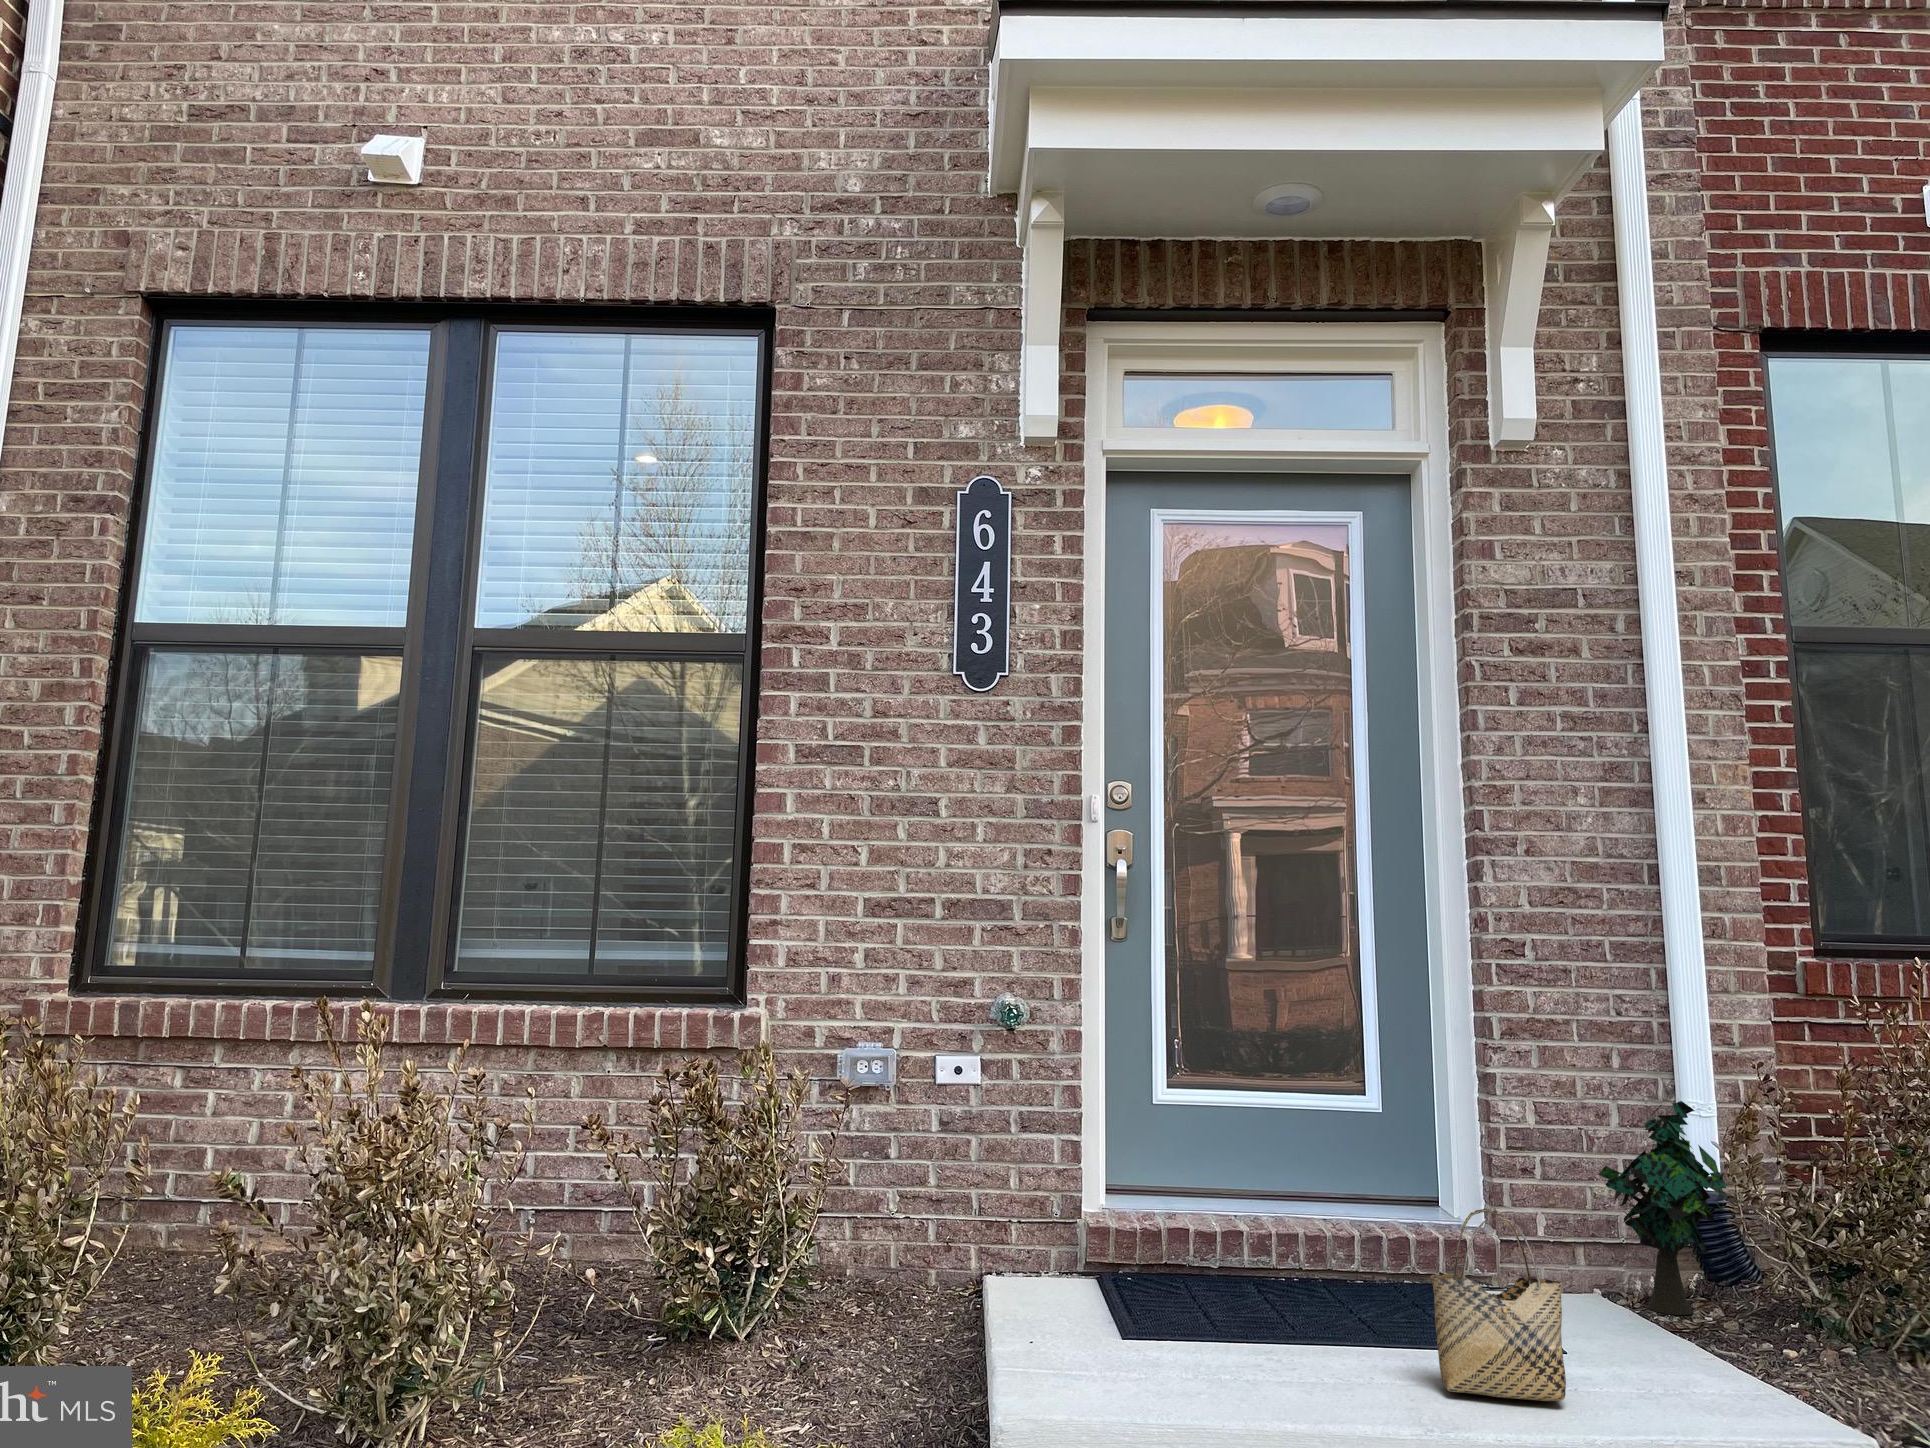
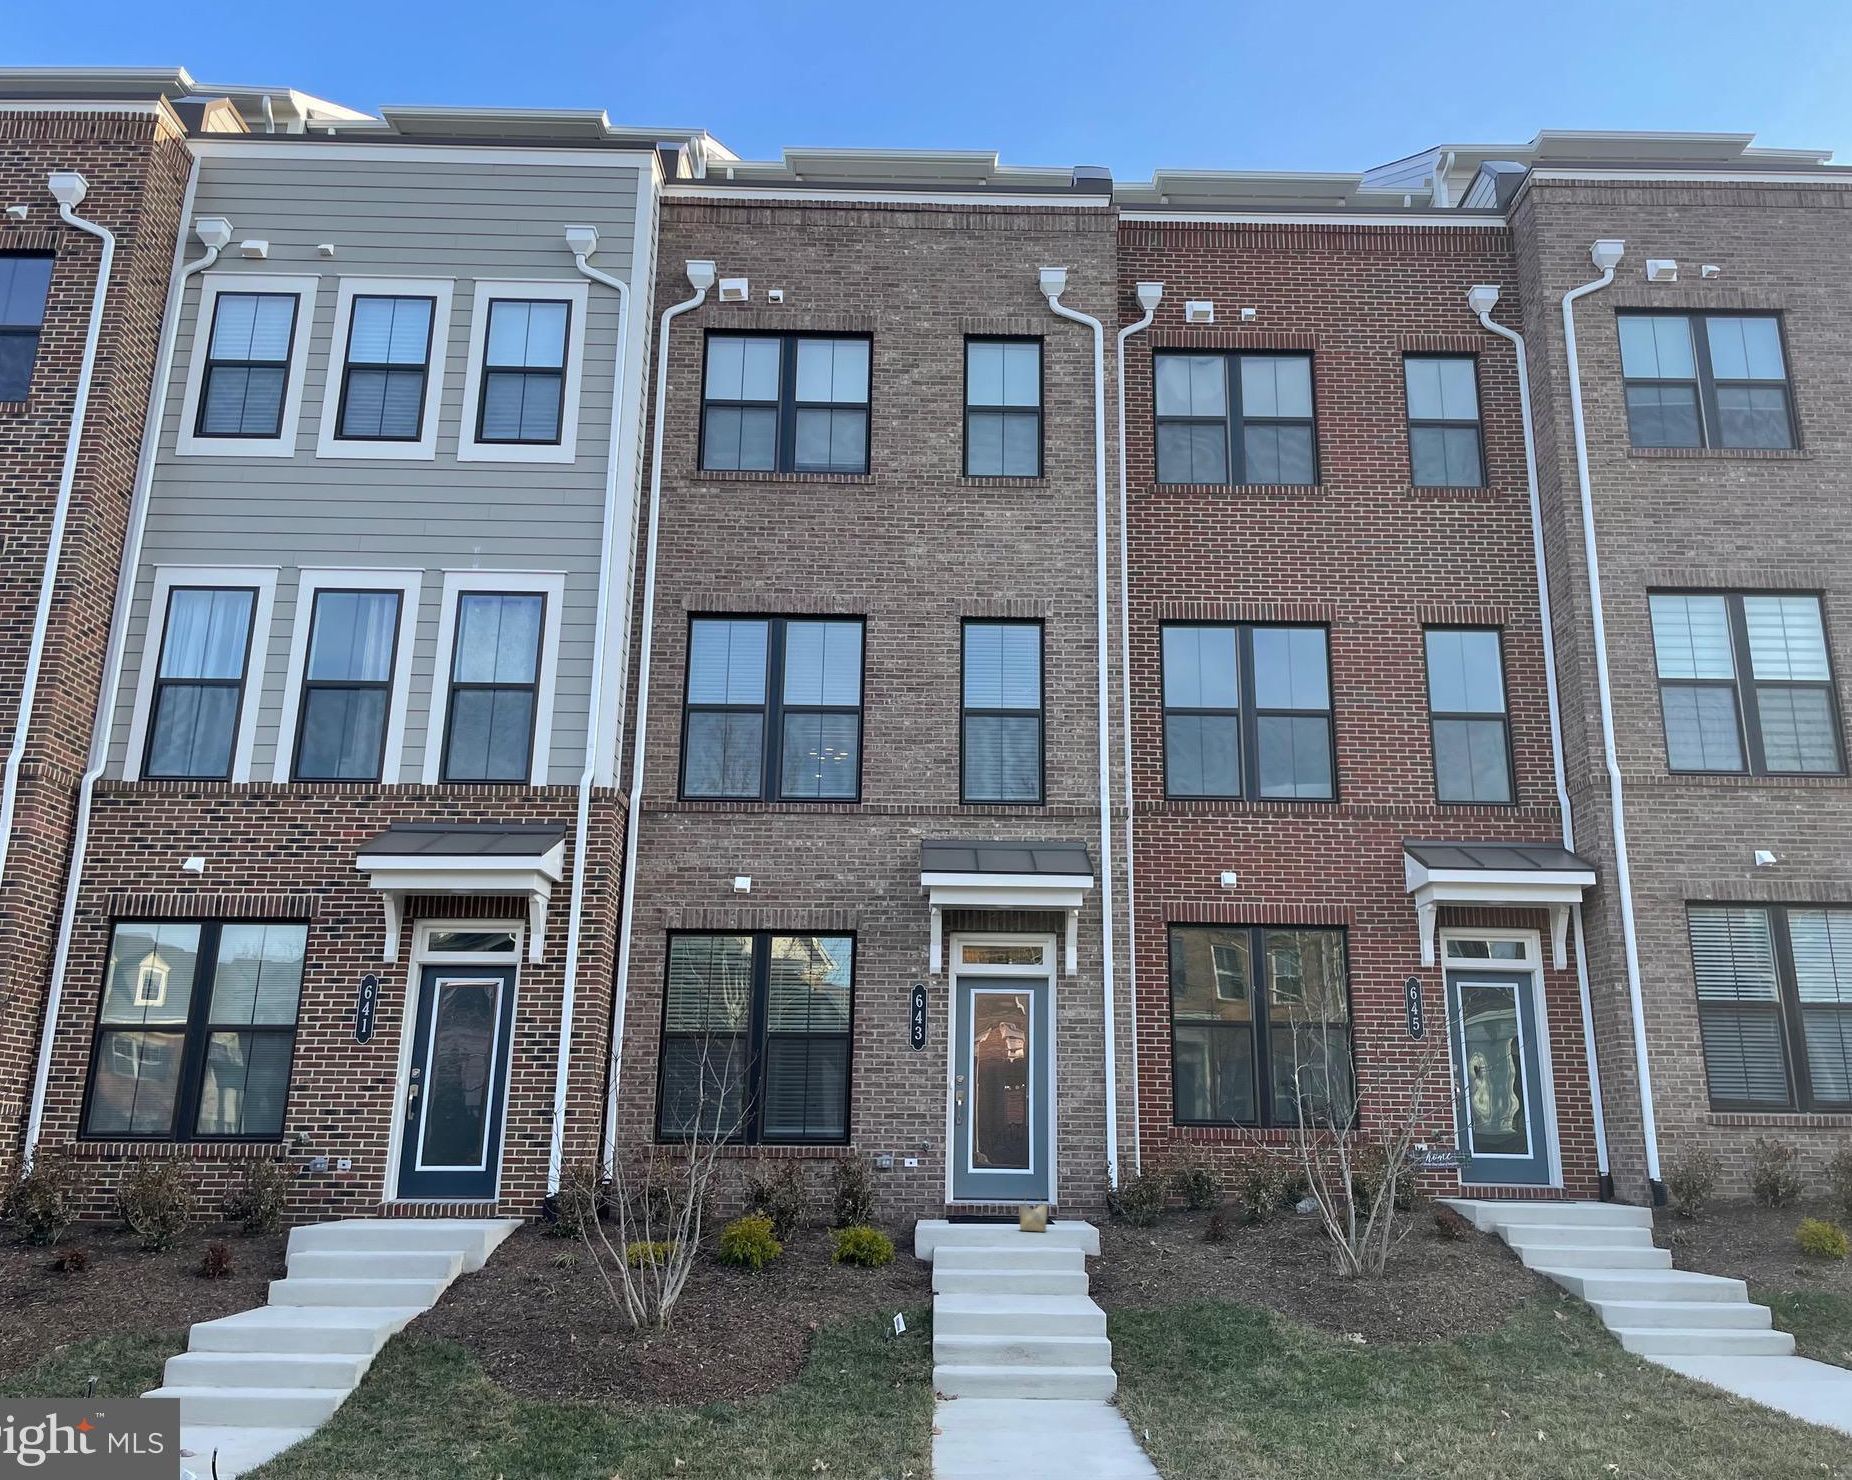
decorative plant: present [1599,1101,1728,1315] -> none [1085,1169,1117,1226]

